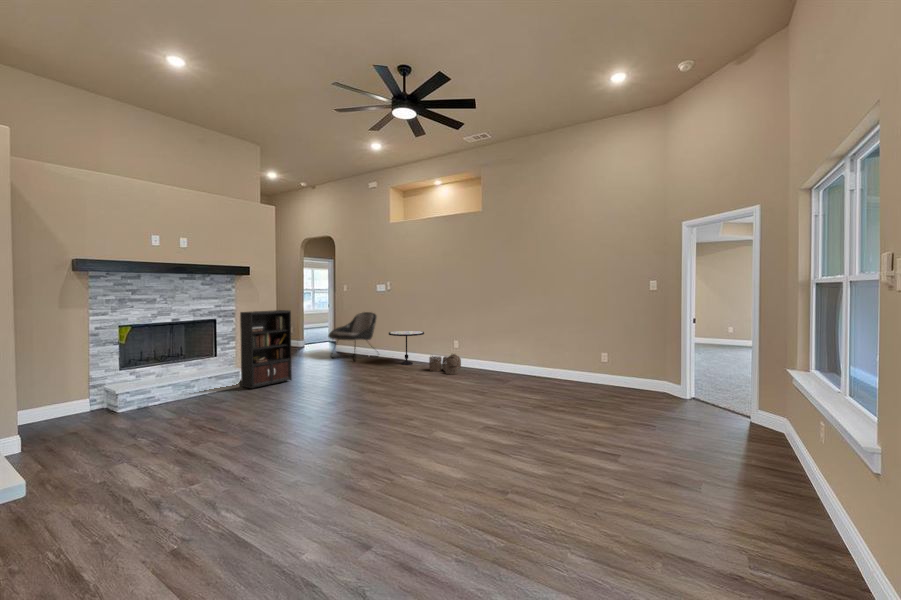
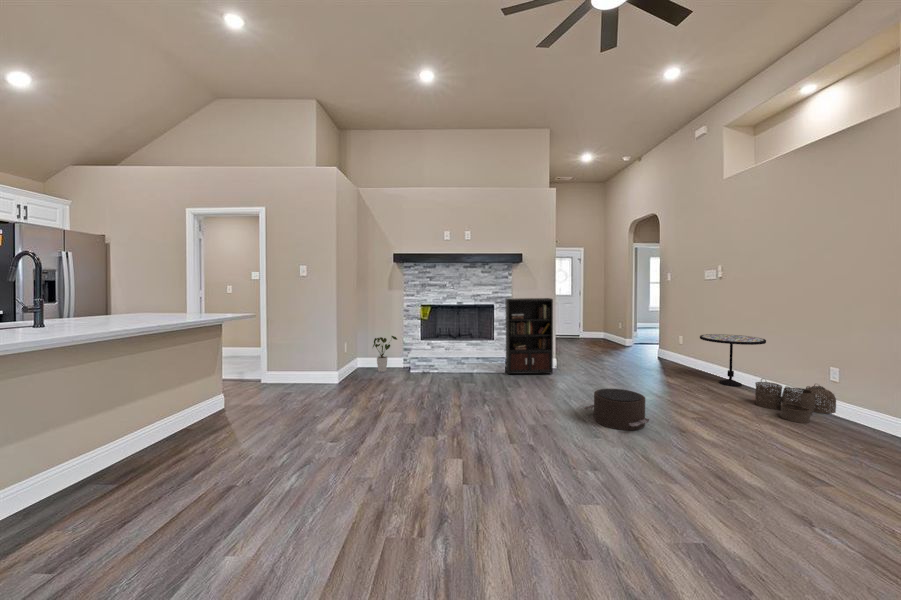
lounge chair: present [328,312,377,358] -> none [633,305,702,366]
house plant: none [47,369,91,424] -> present [373,336,397,372]
pouf: none [360,373,404,400] -> present [584,389,650,430]

